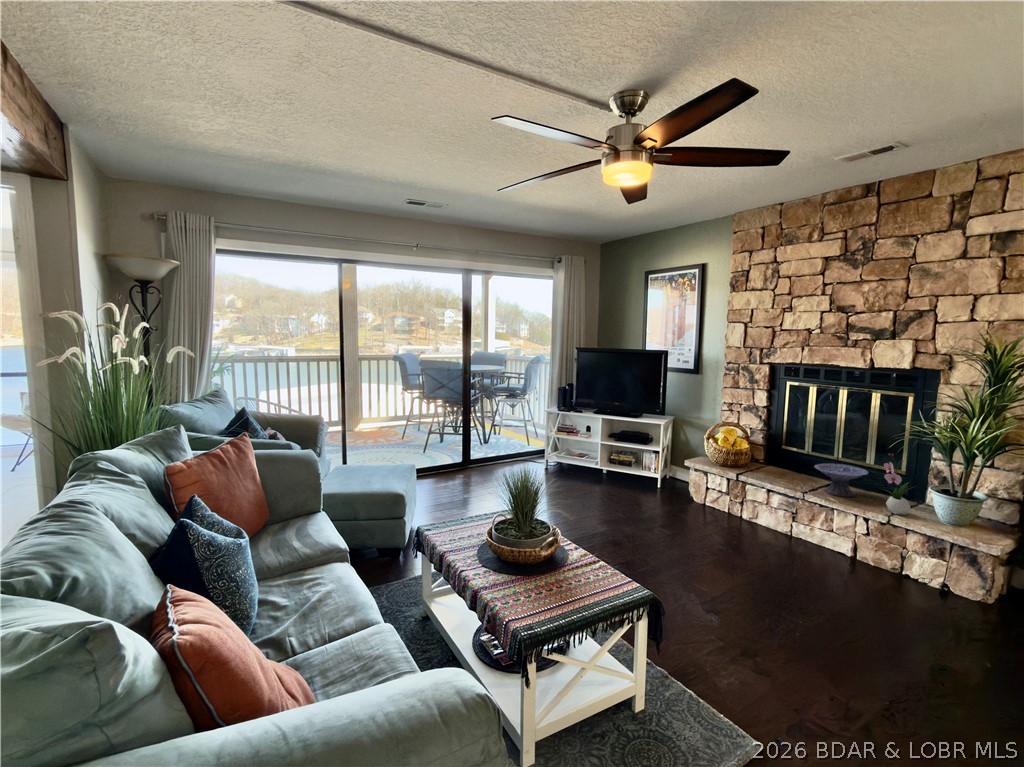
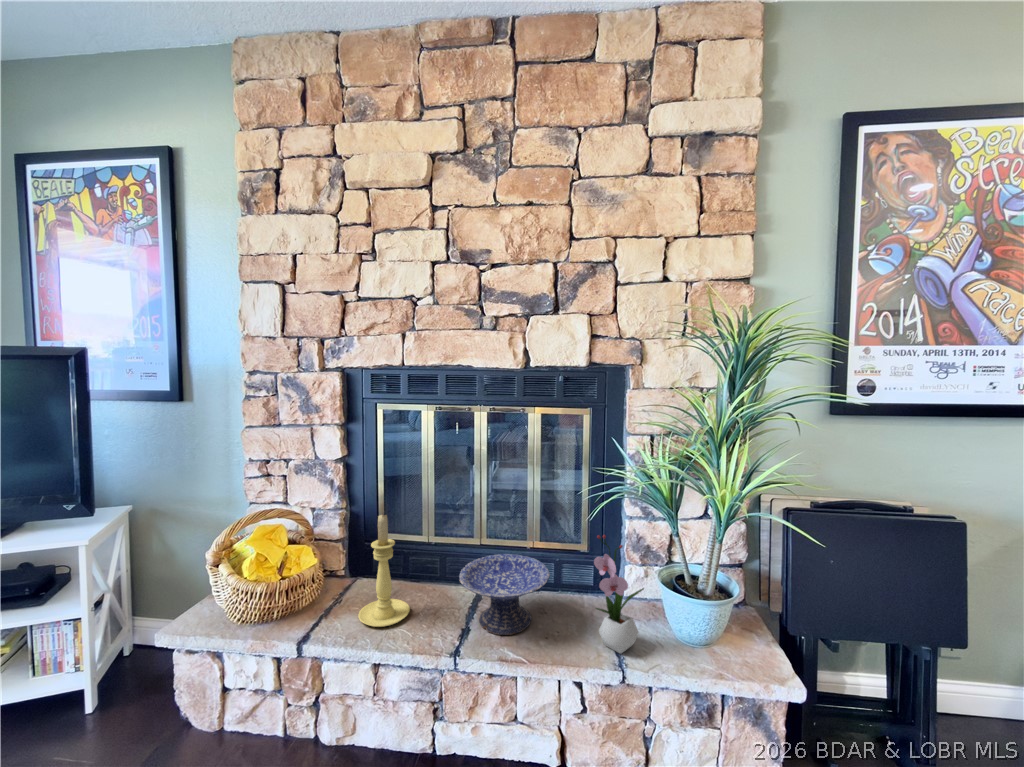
candle holder: none [765,431,791,480] -> present [358,514,410,627]

